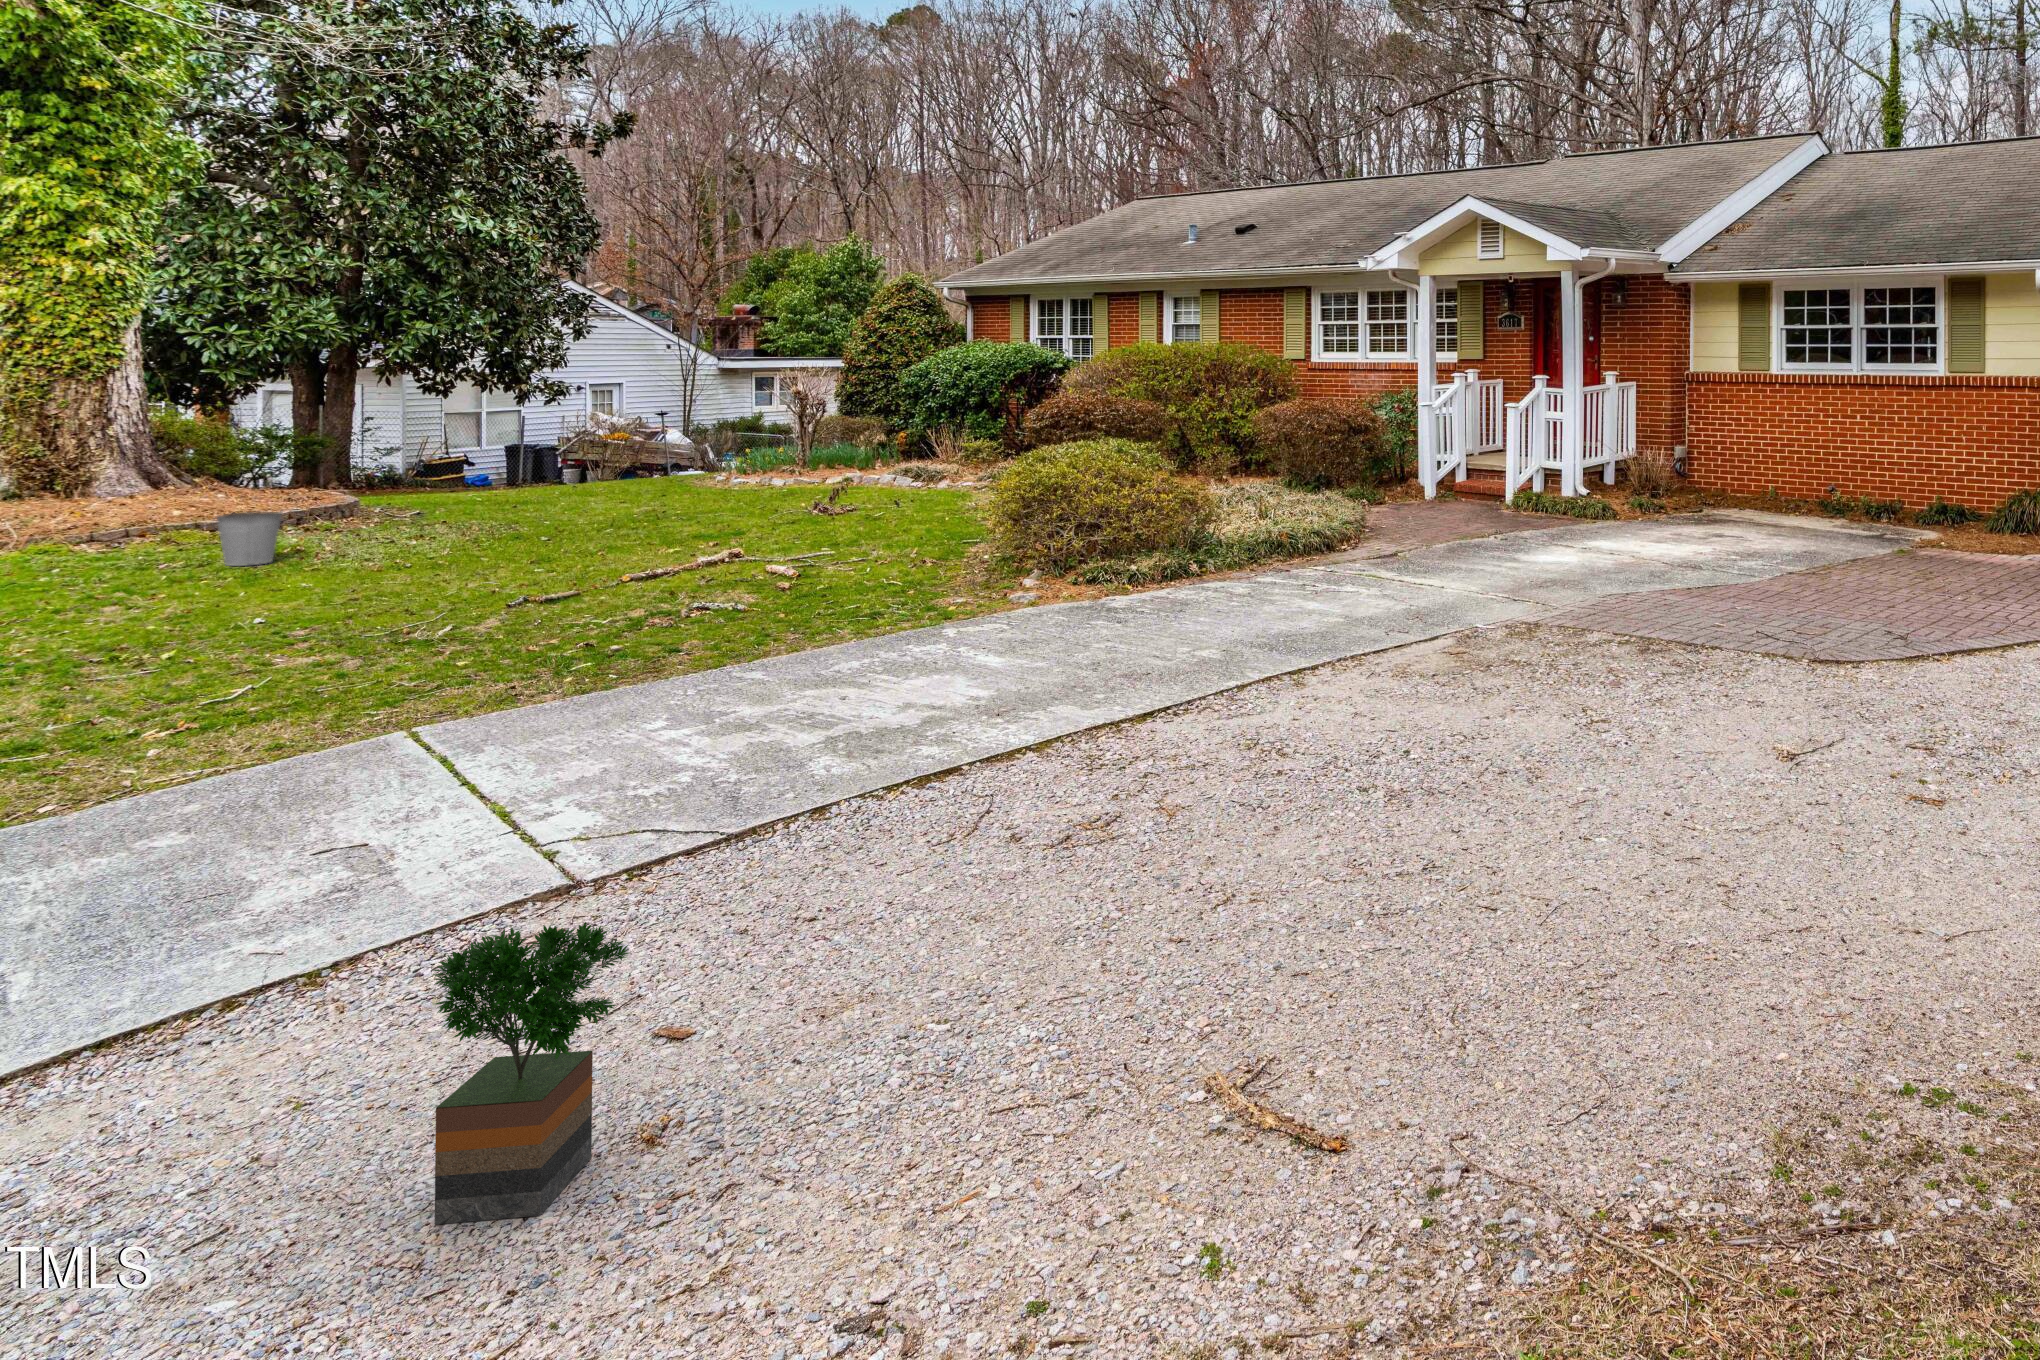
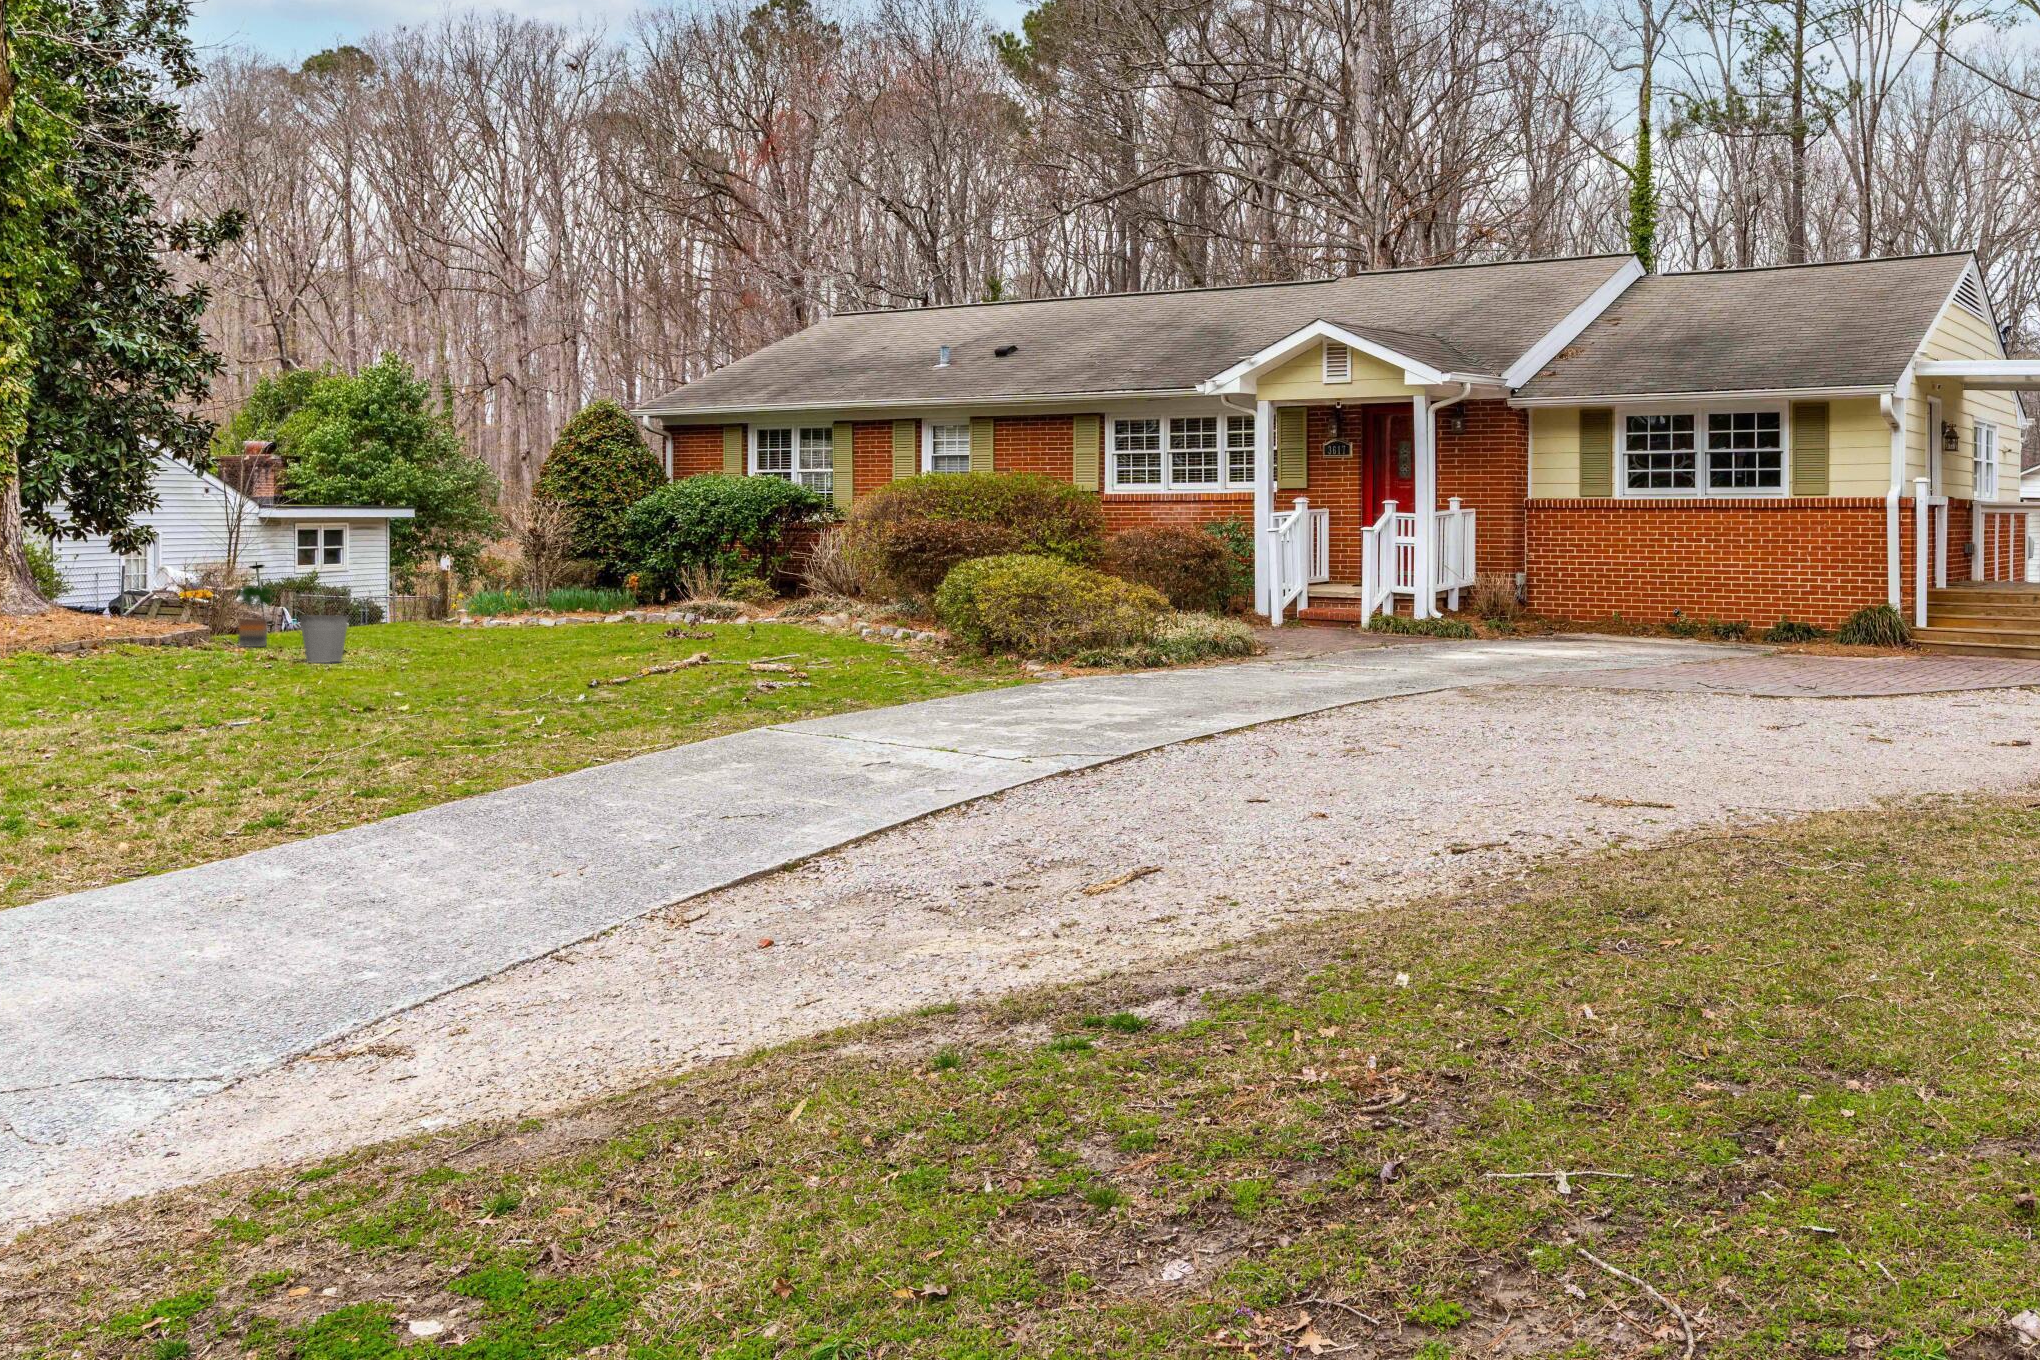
potted tree: present [433,922,629,1224] -> present [234,586,275,647]

